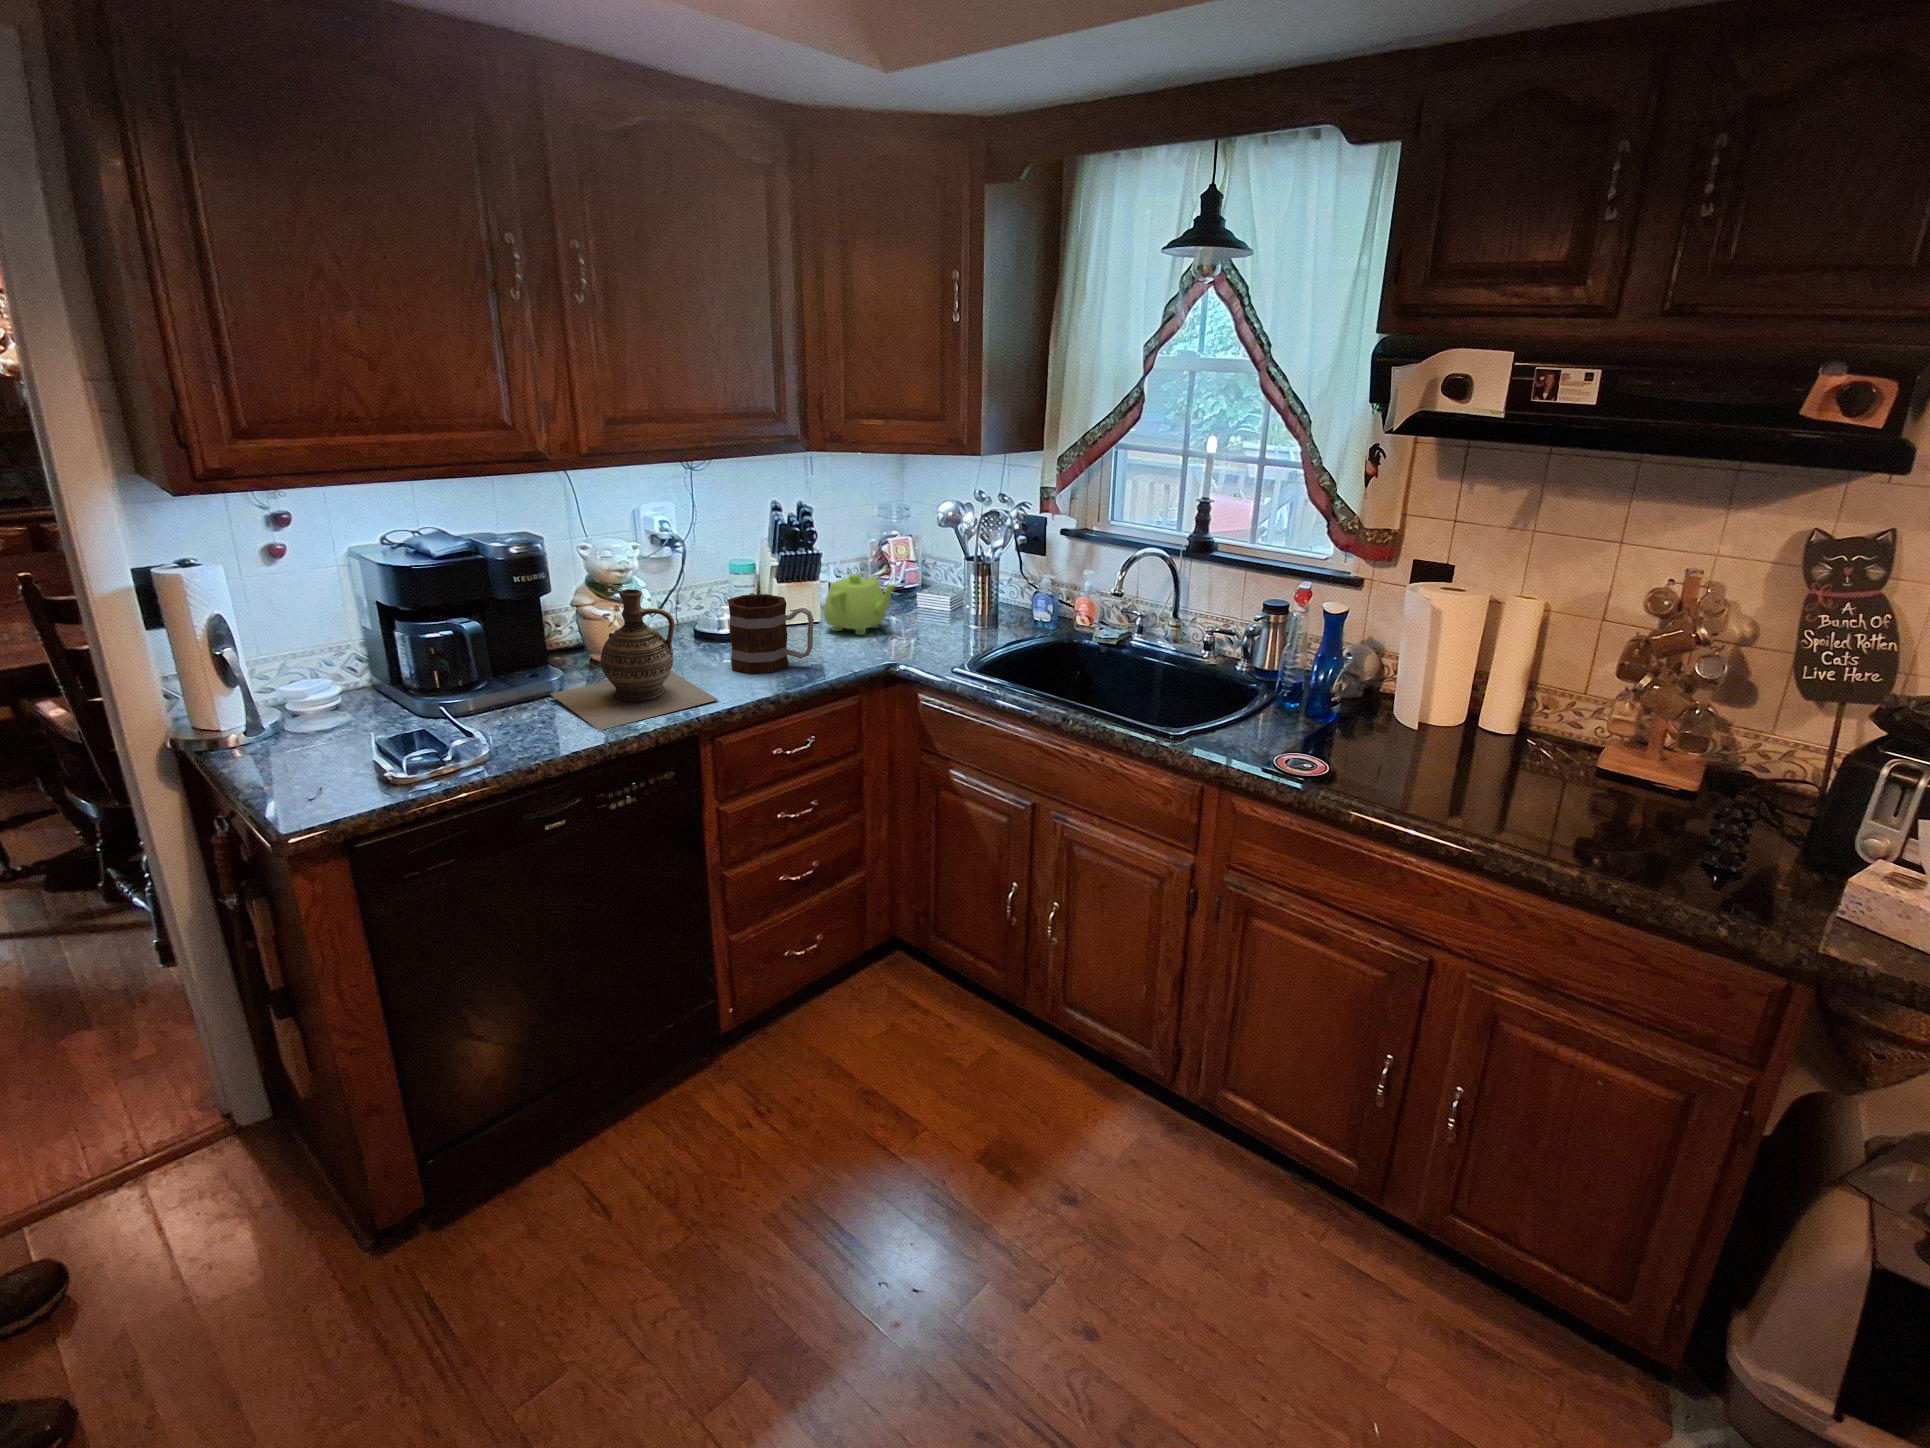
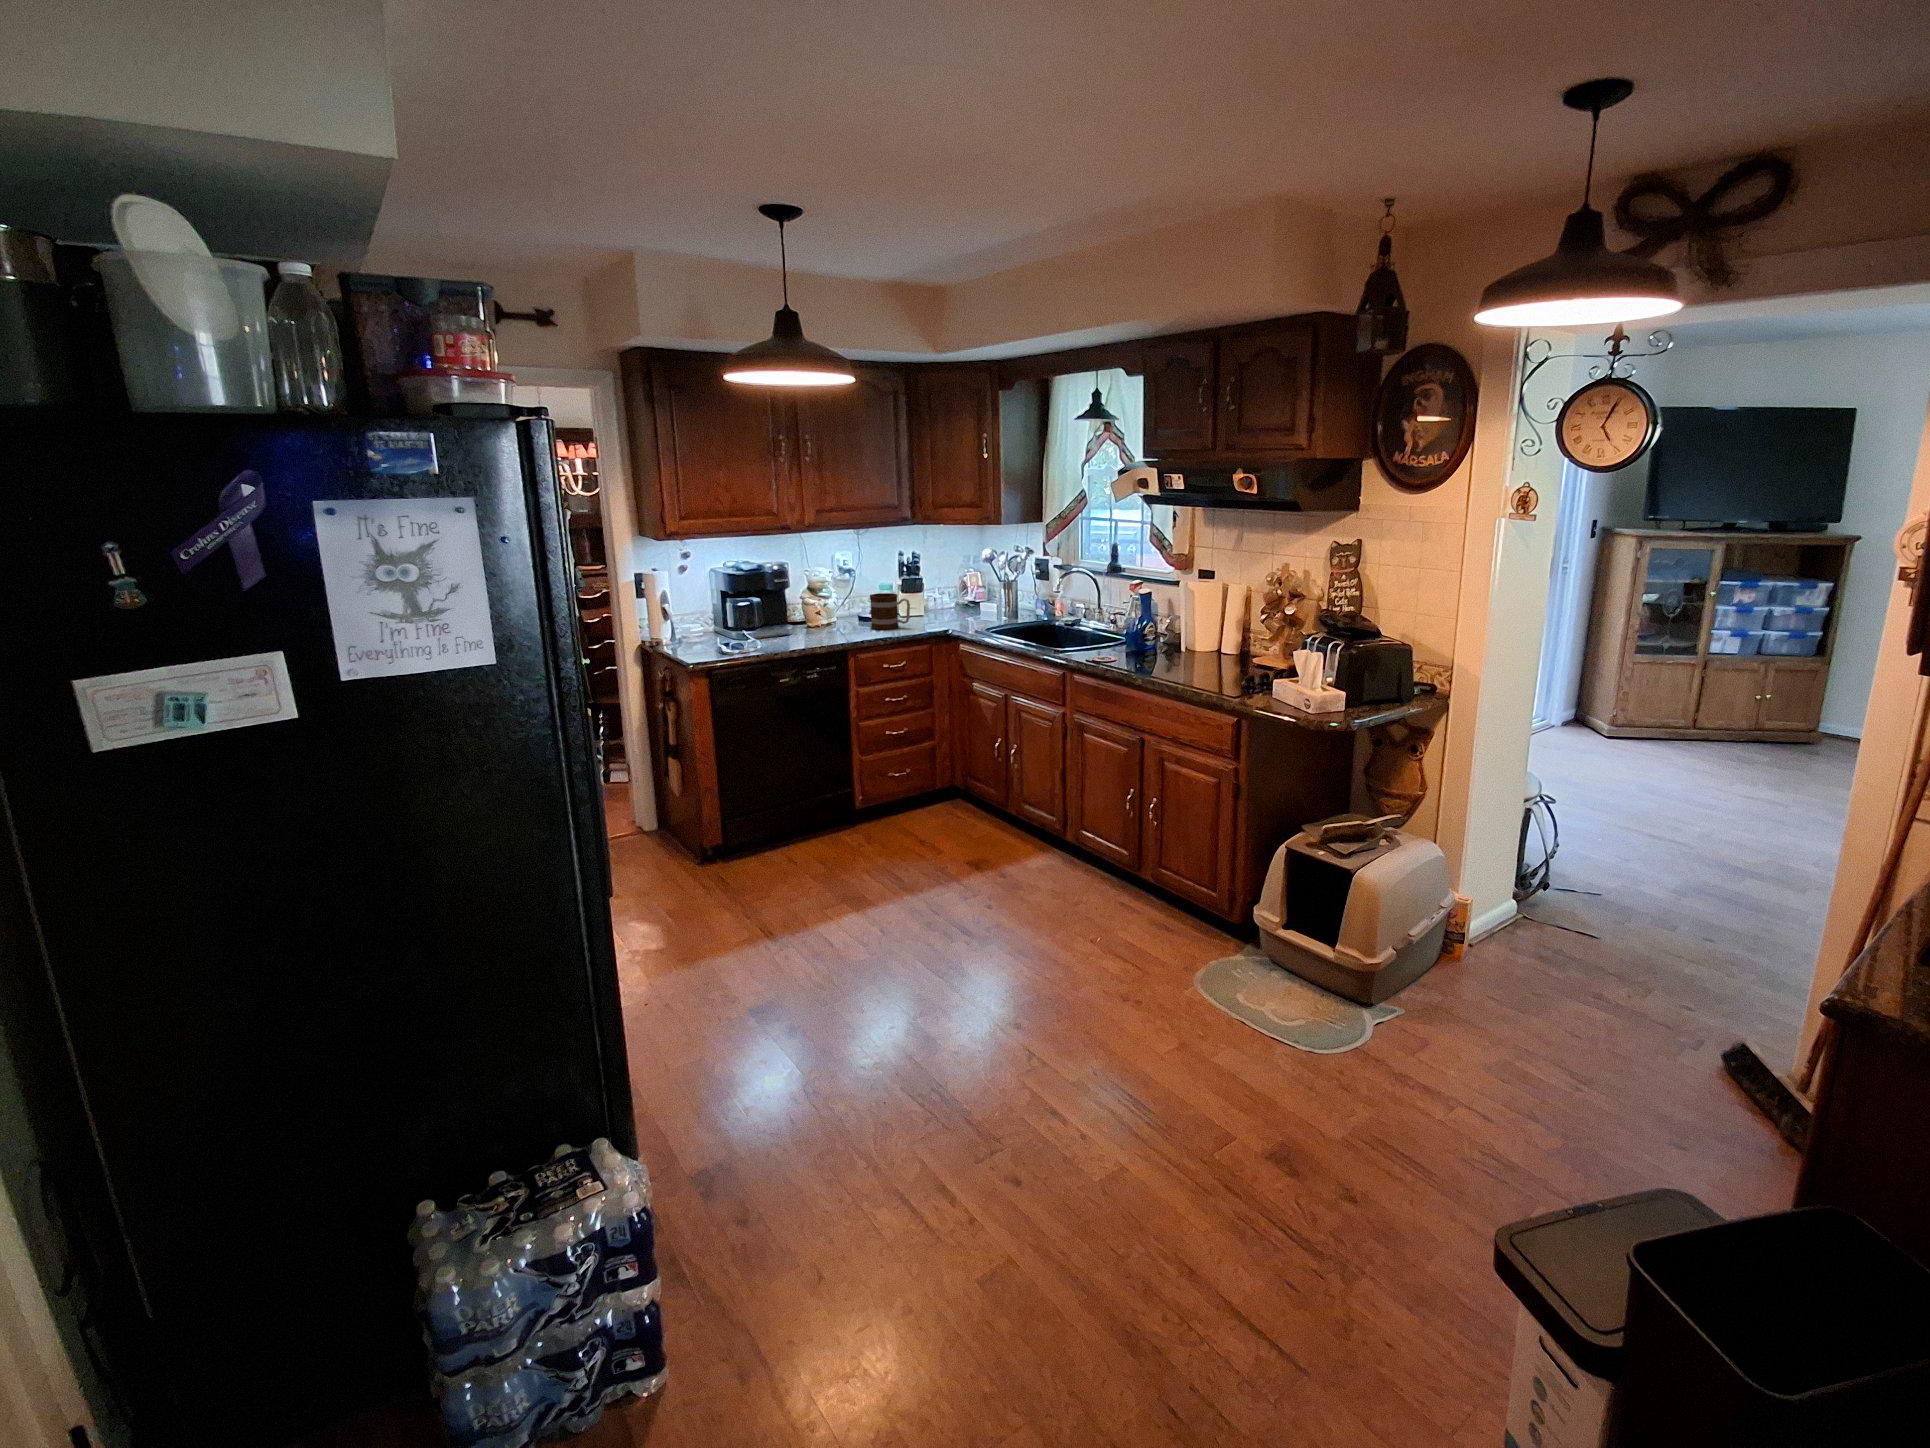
teapot: present [824,574,897,635] -> none [923,588,961,619]
ceramic jug: present [551,589,718,730] -> none [787,585,860,644]

